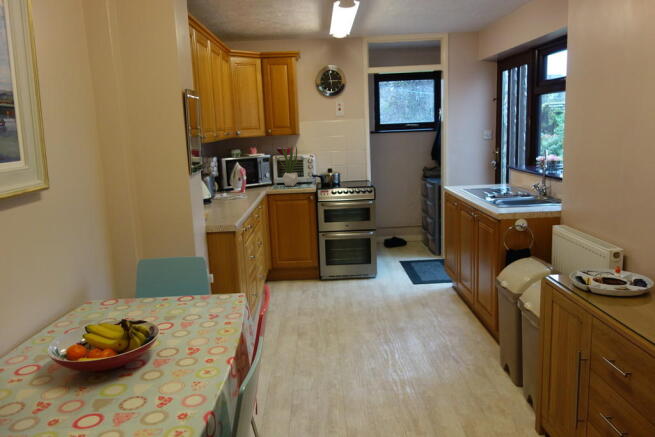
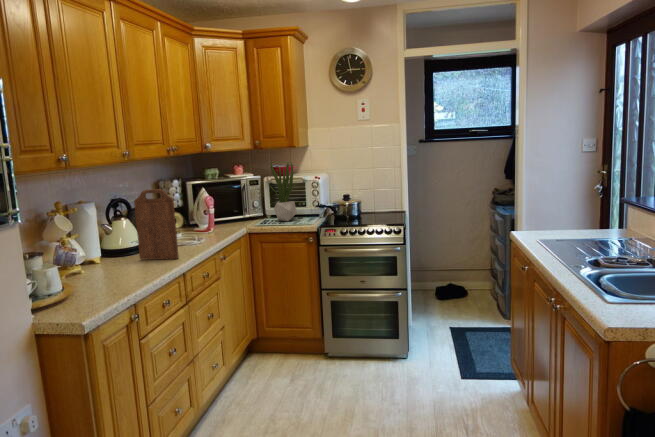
cutting board: none [212,159,242,205] -> present [134,189,179,259]

